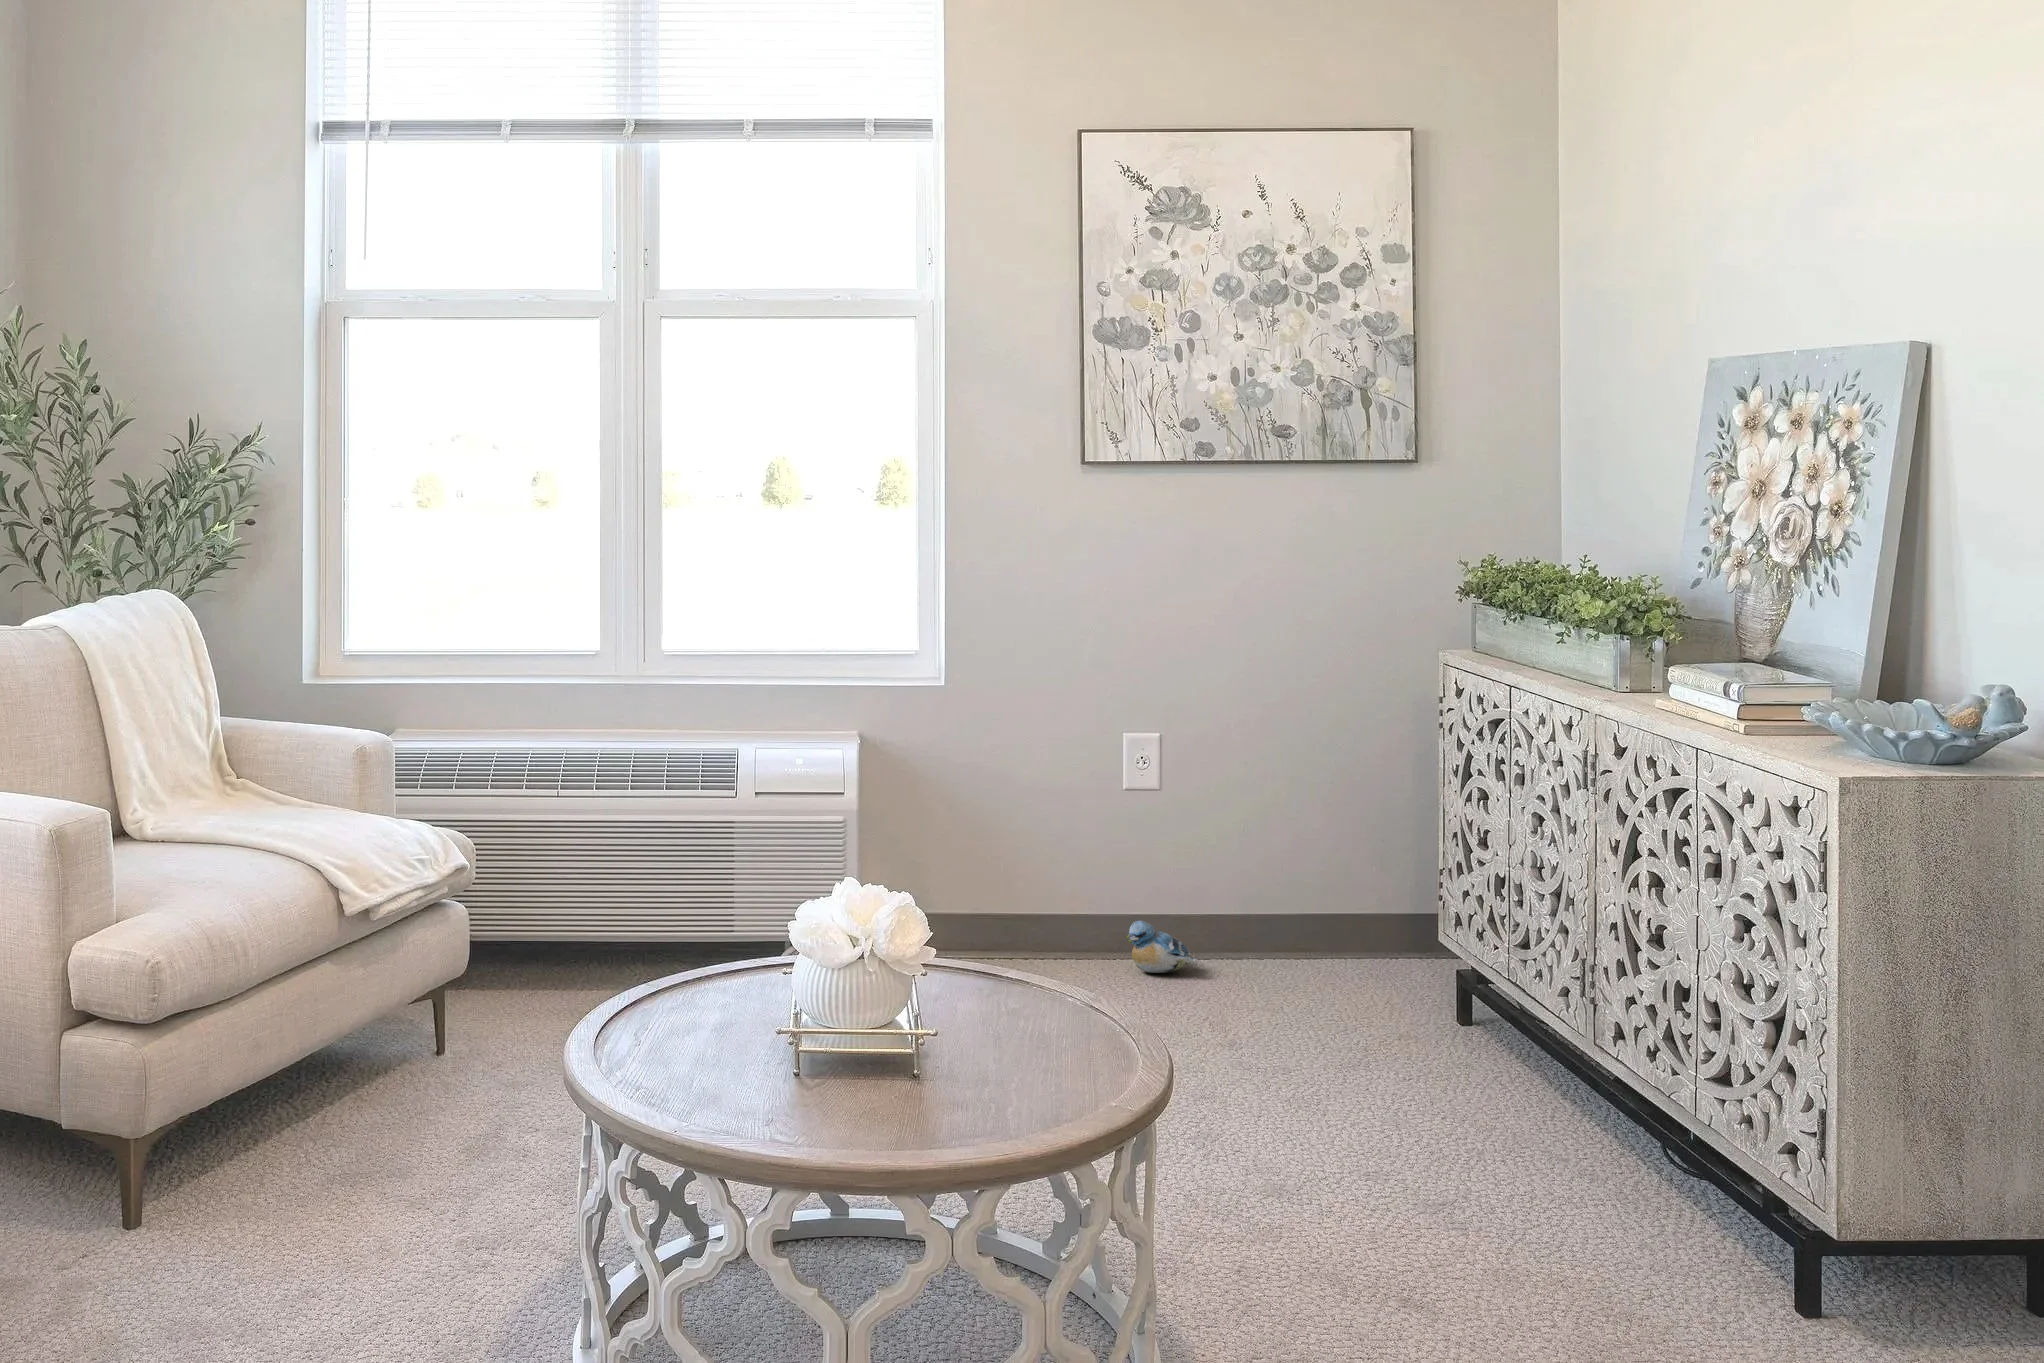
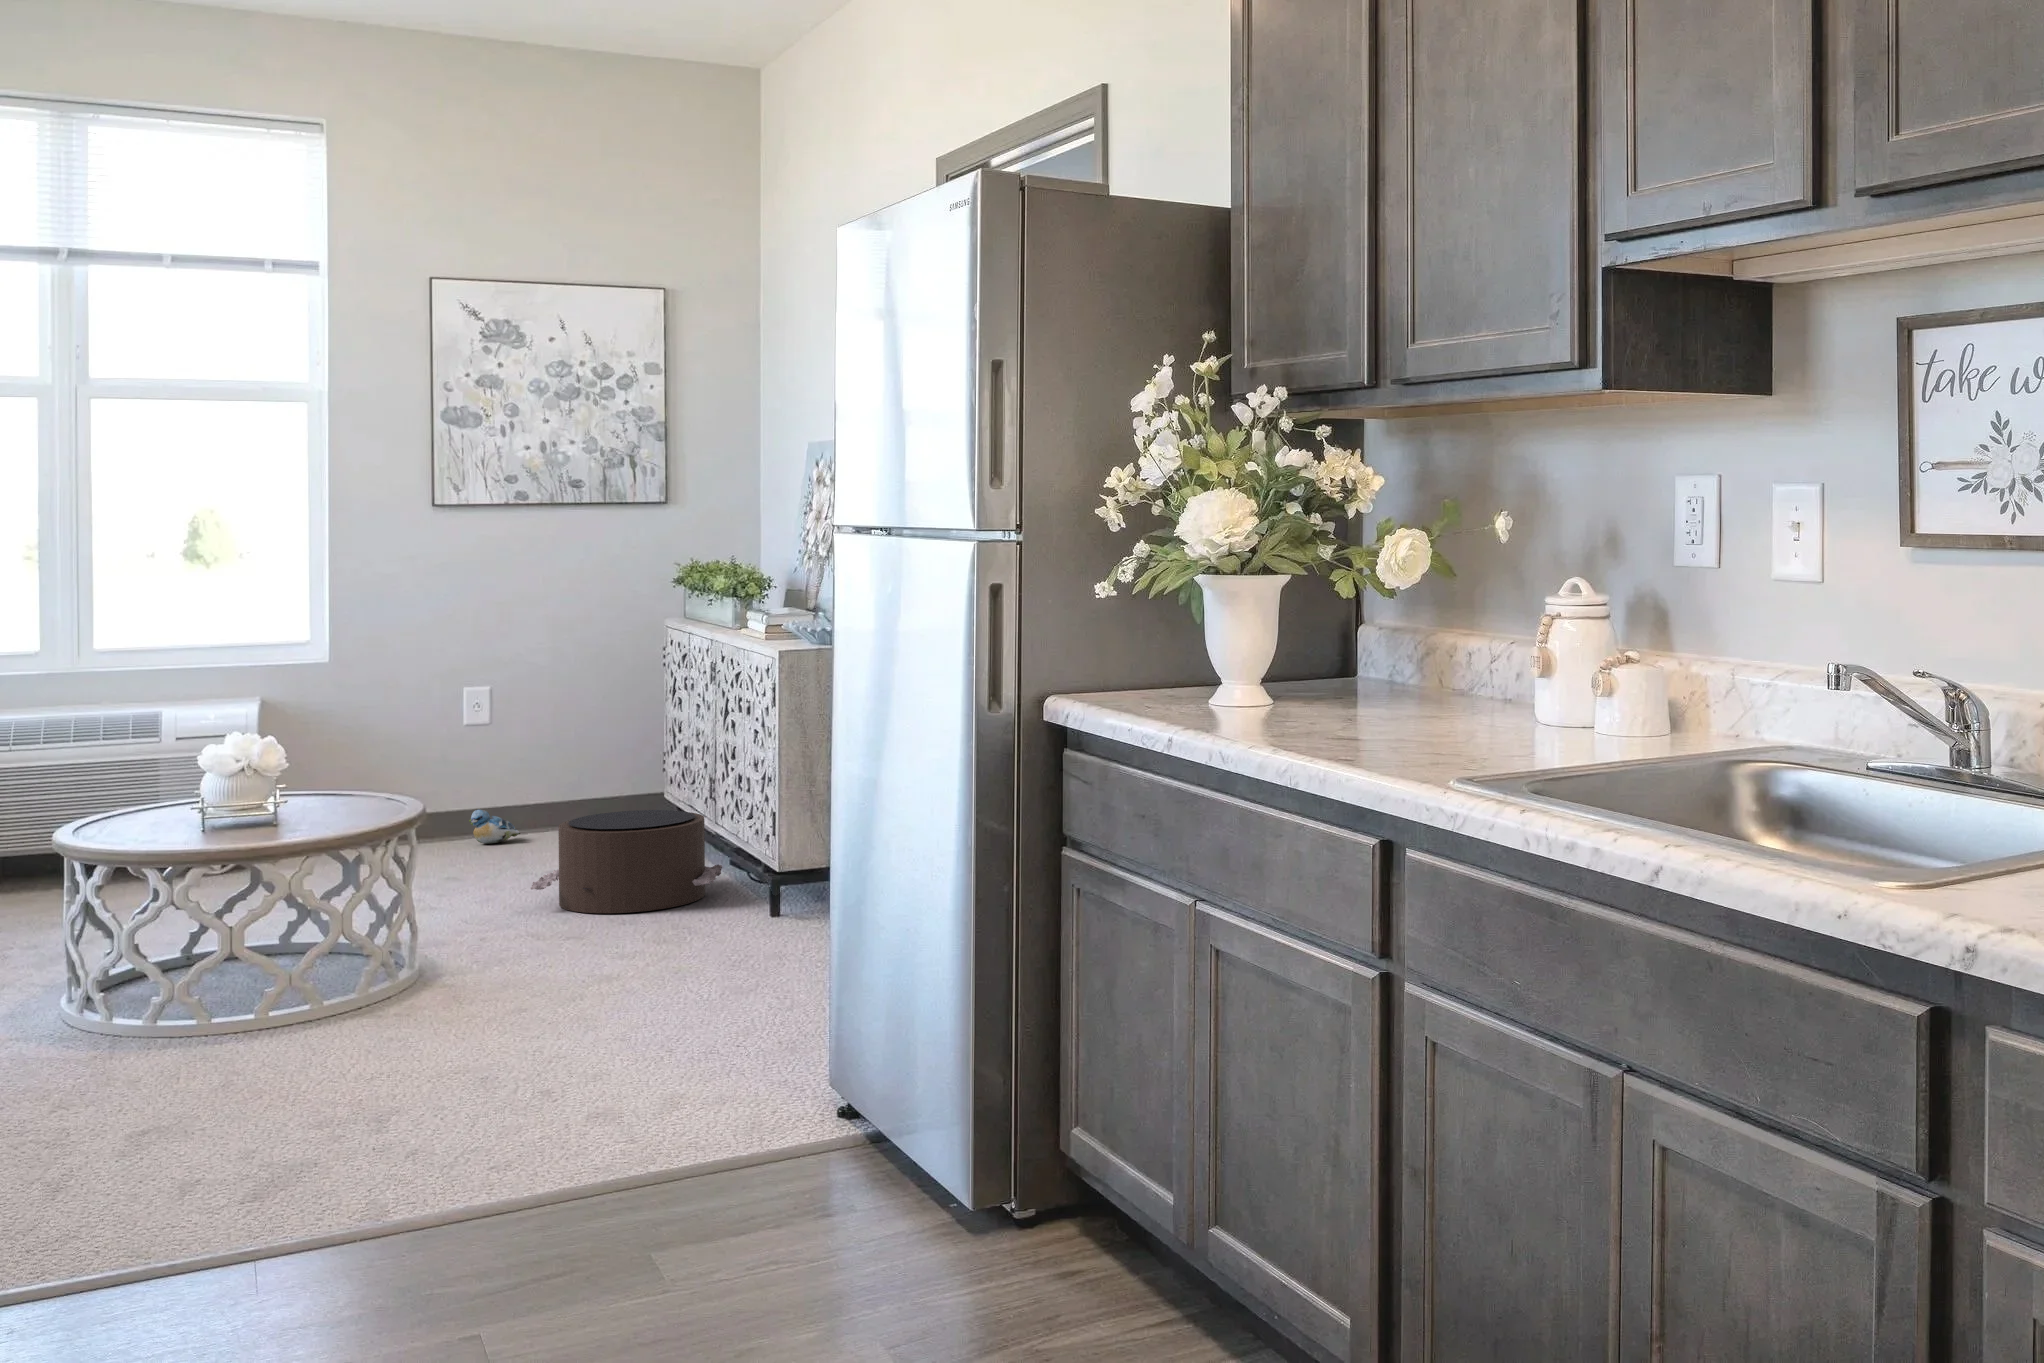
pouf: none [1306,1027,1688,1289] -> present [531,810,722,913]

